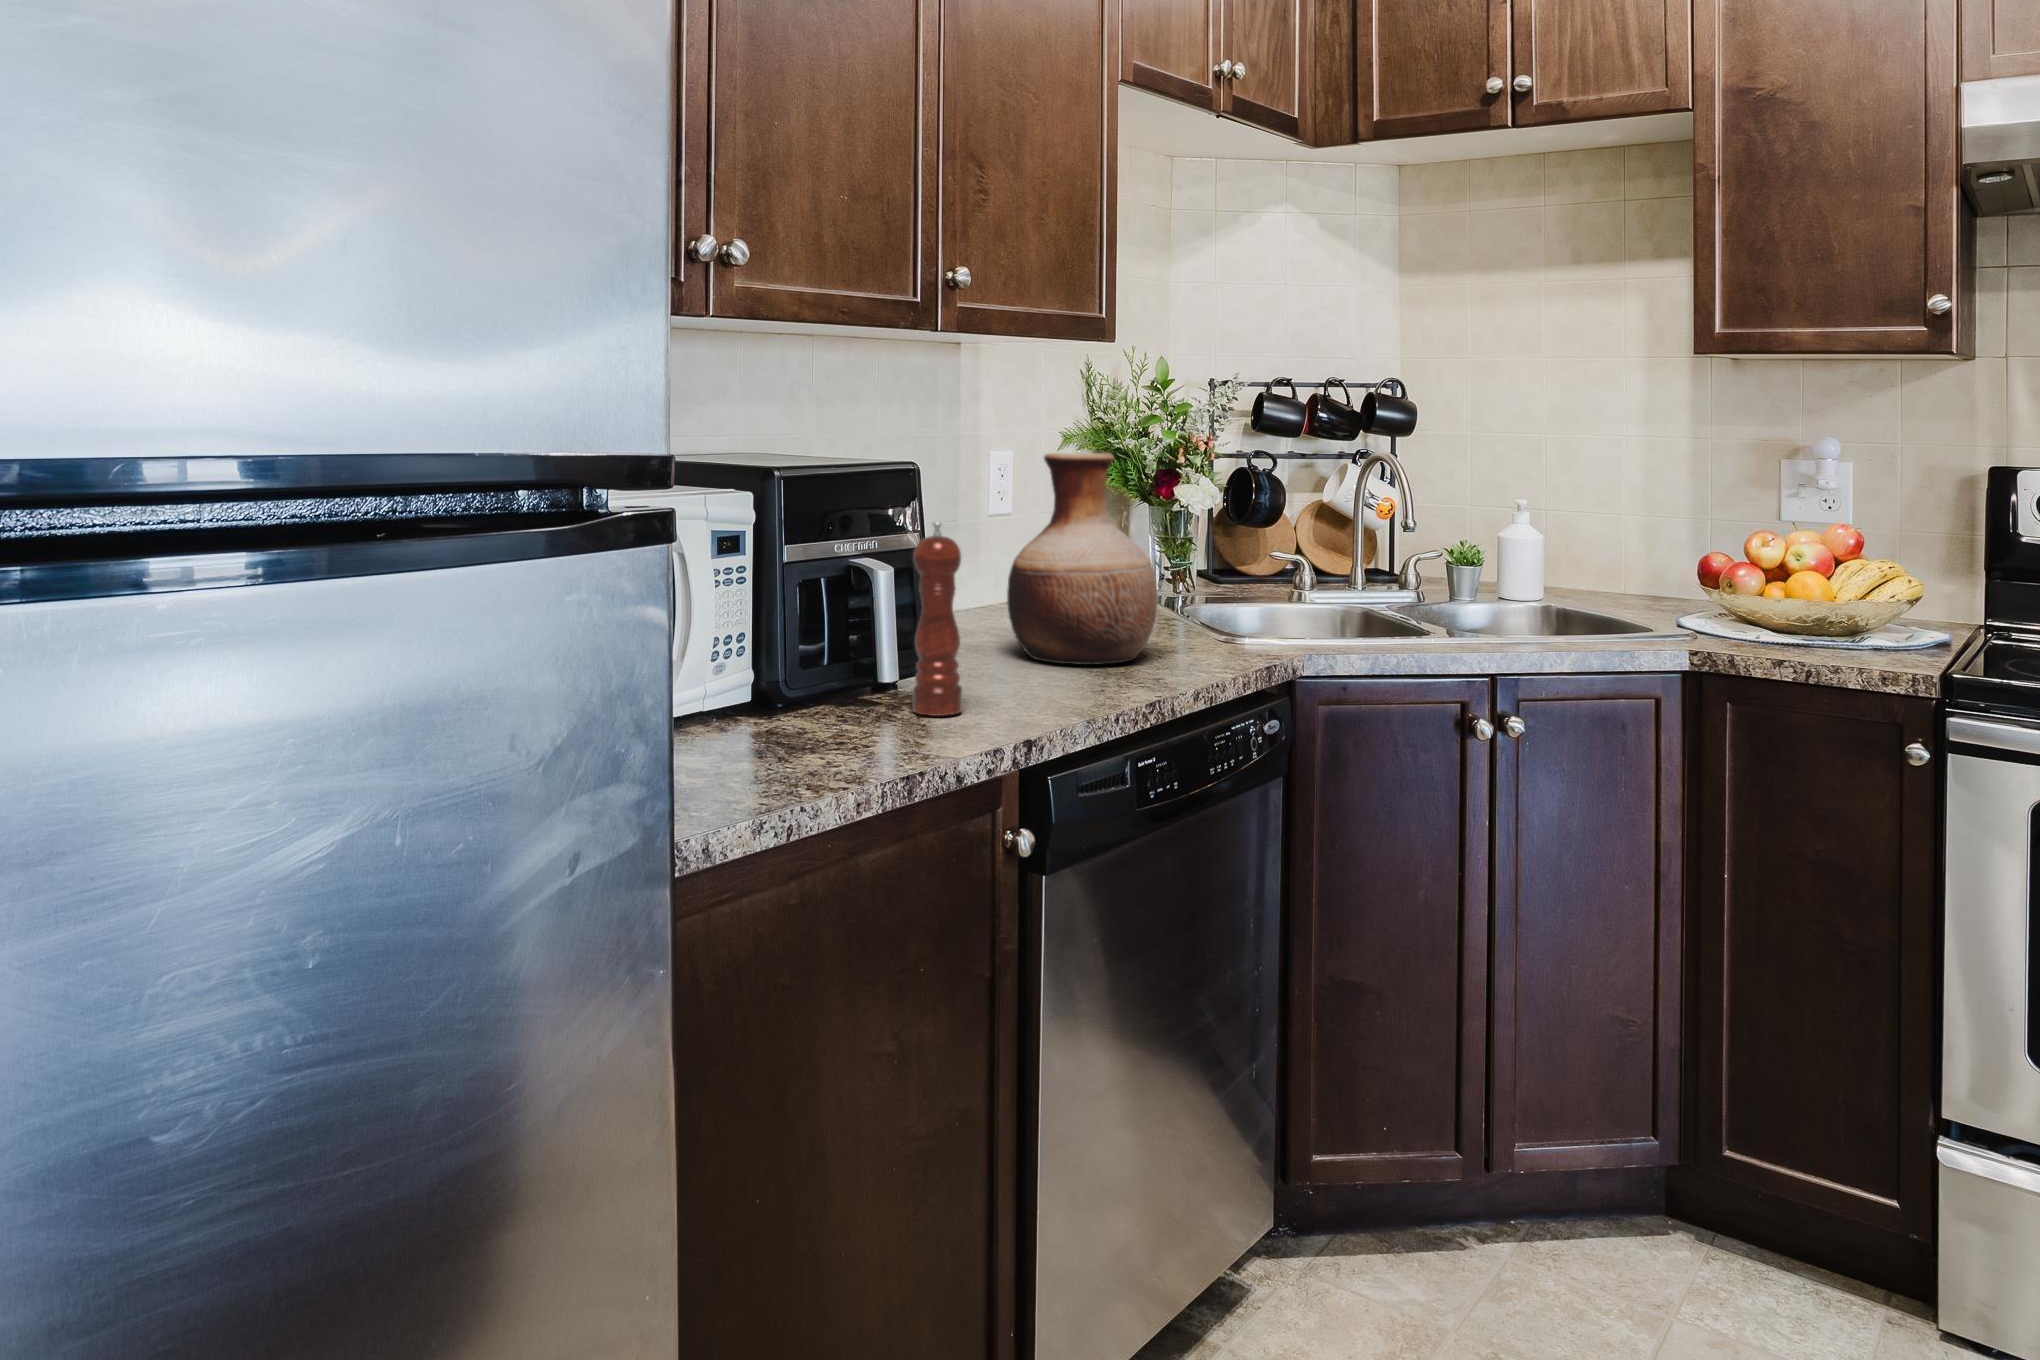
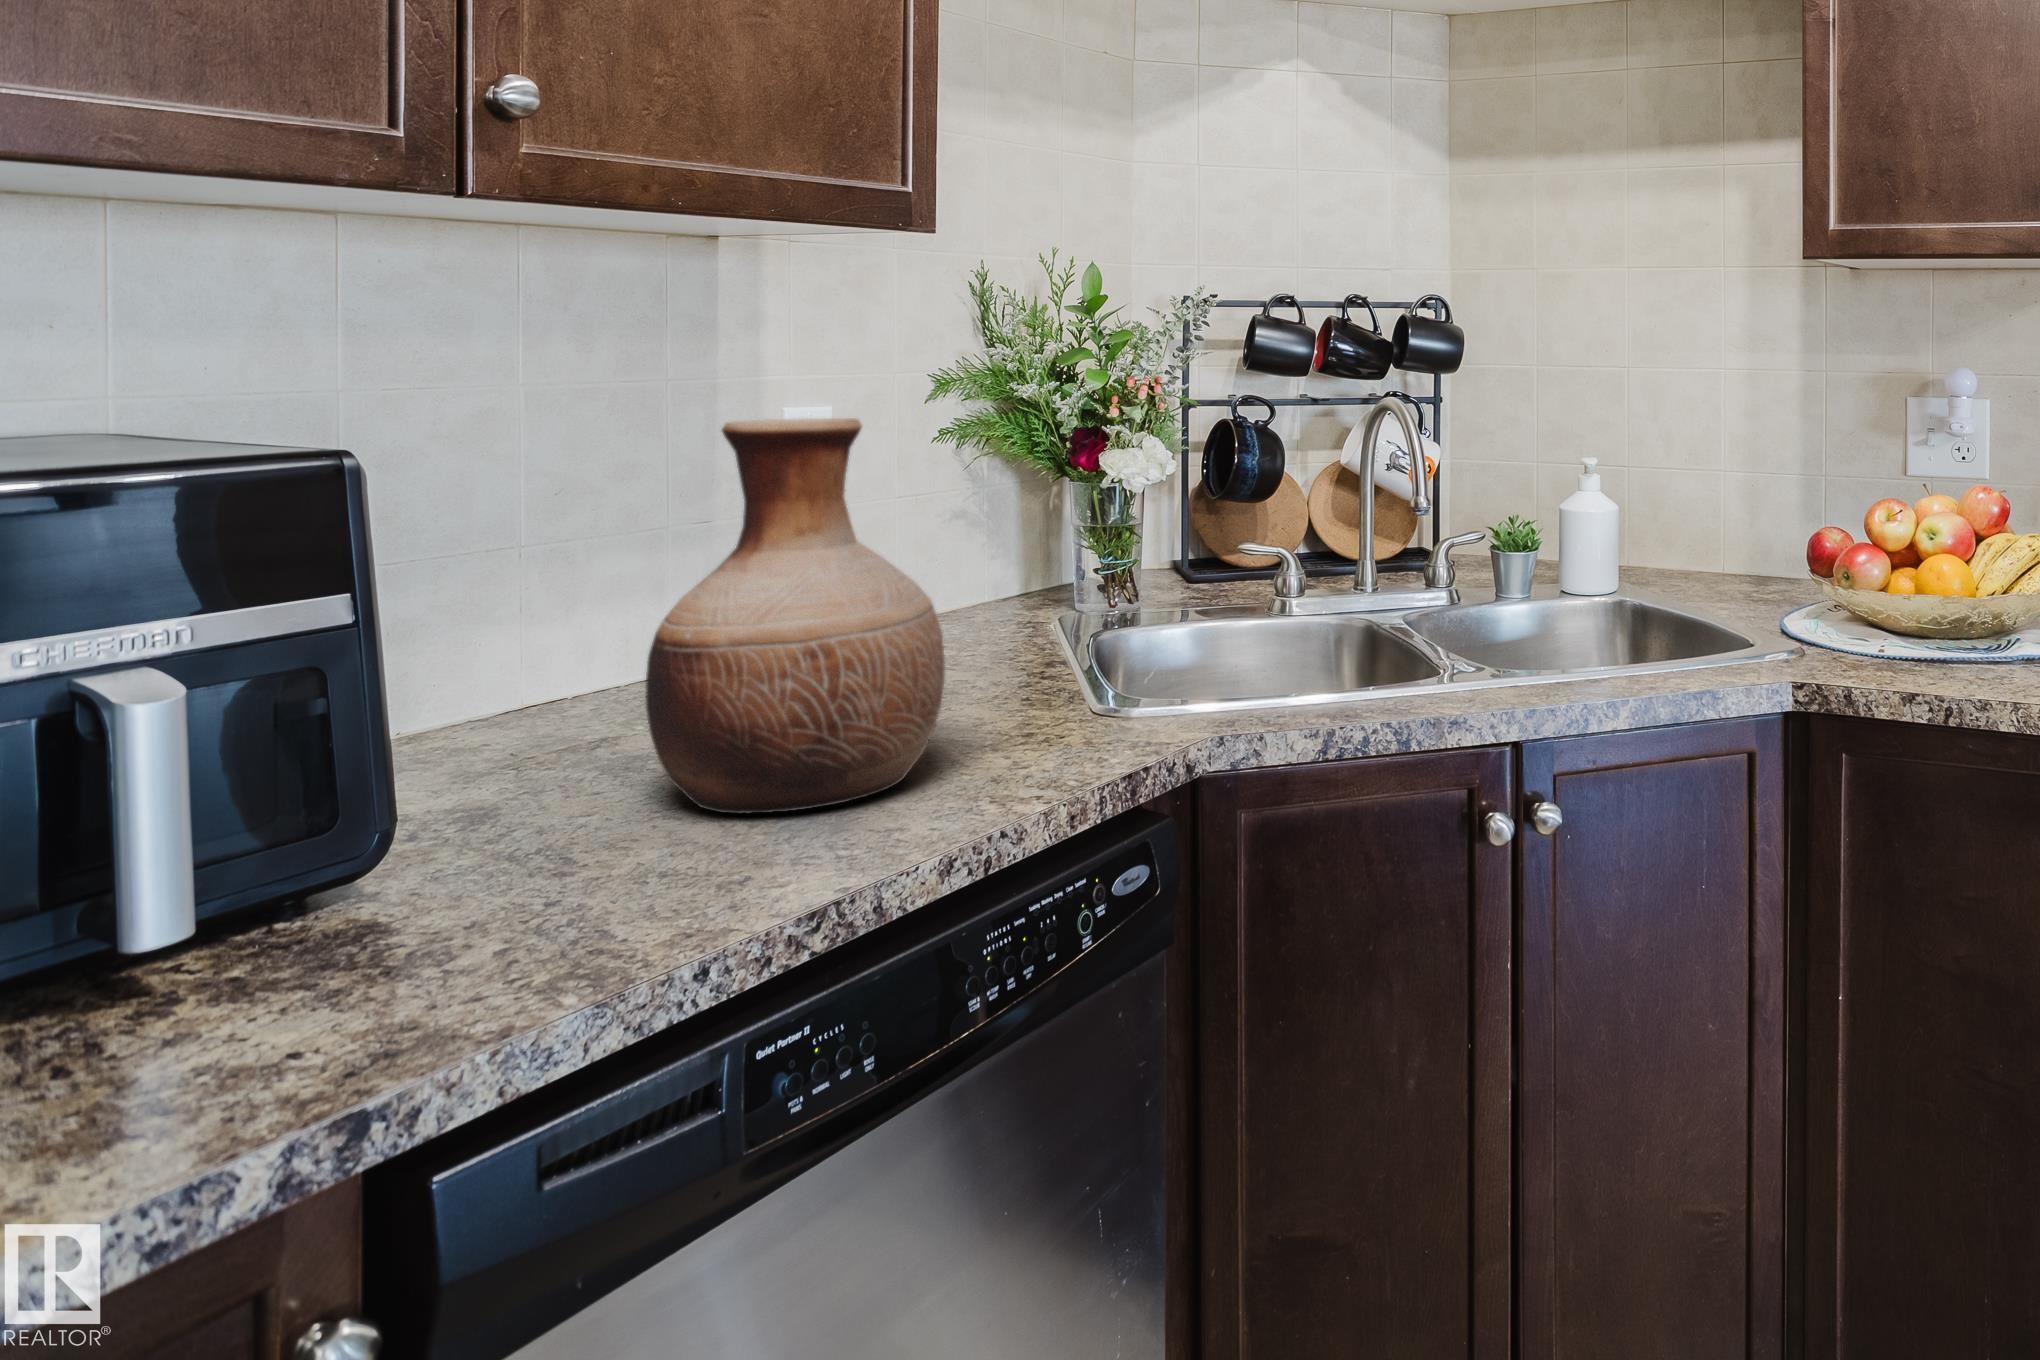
pepper mill: present [913,522,962,716] -> none [158,598,307,1051]

